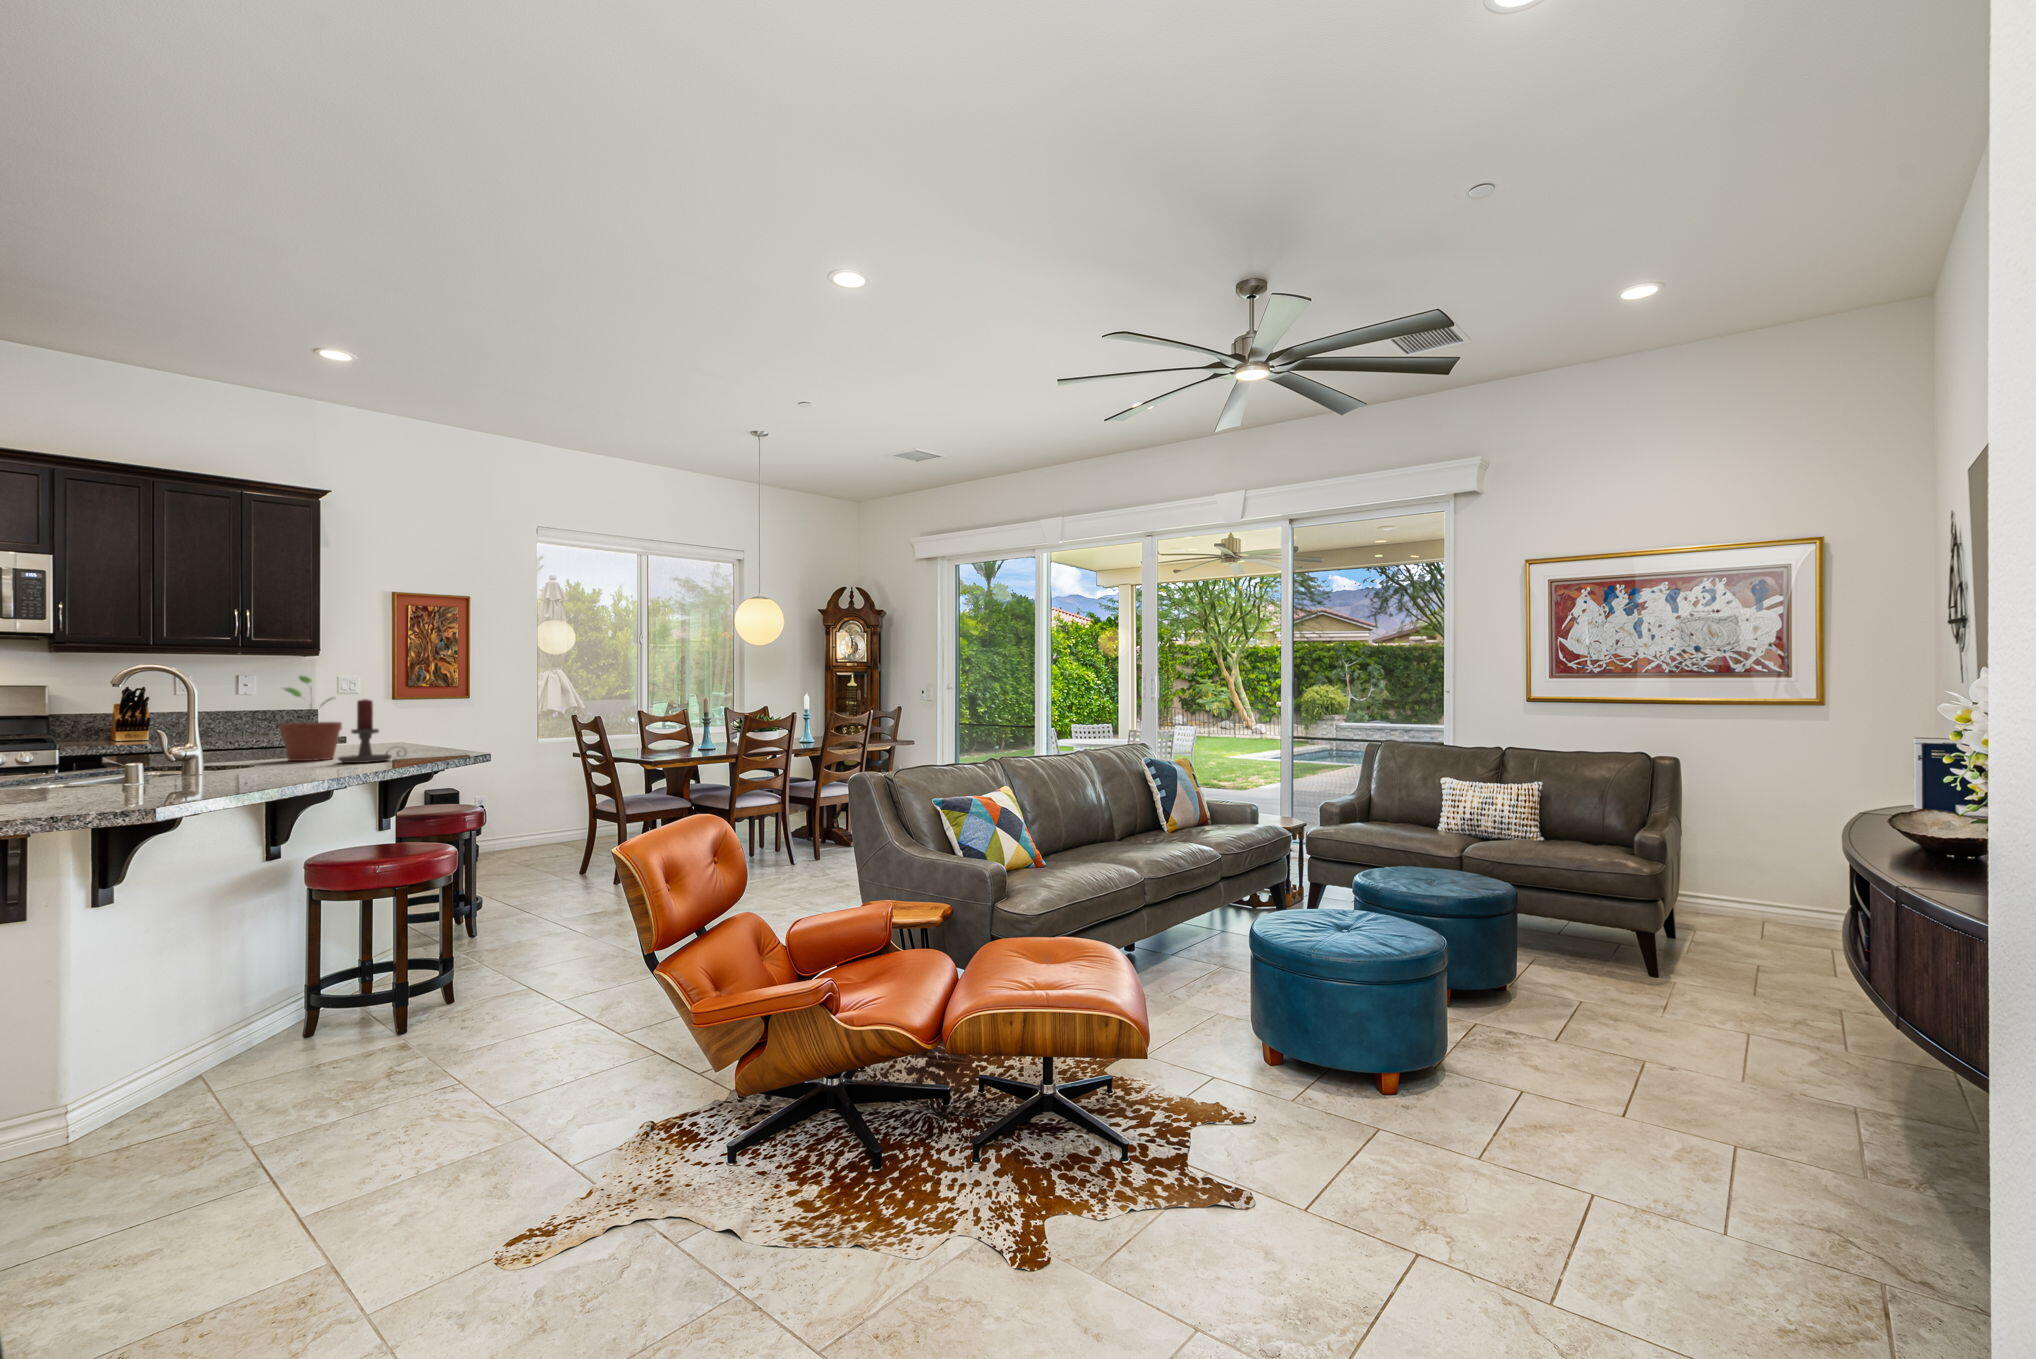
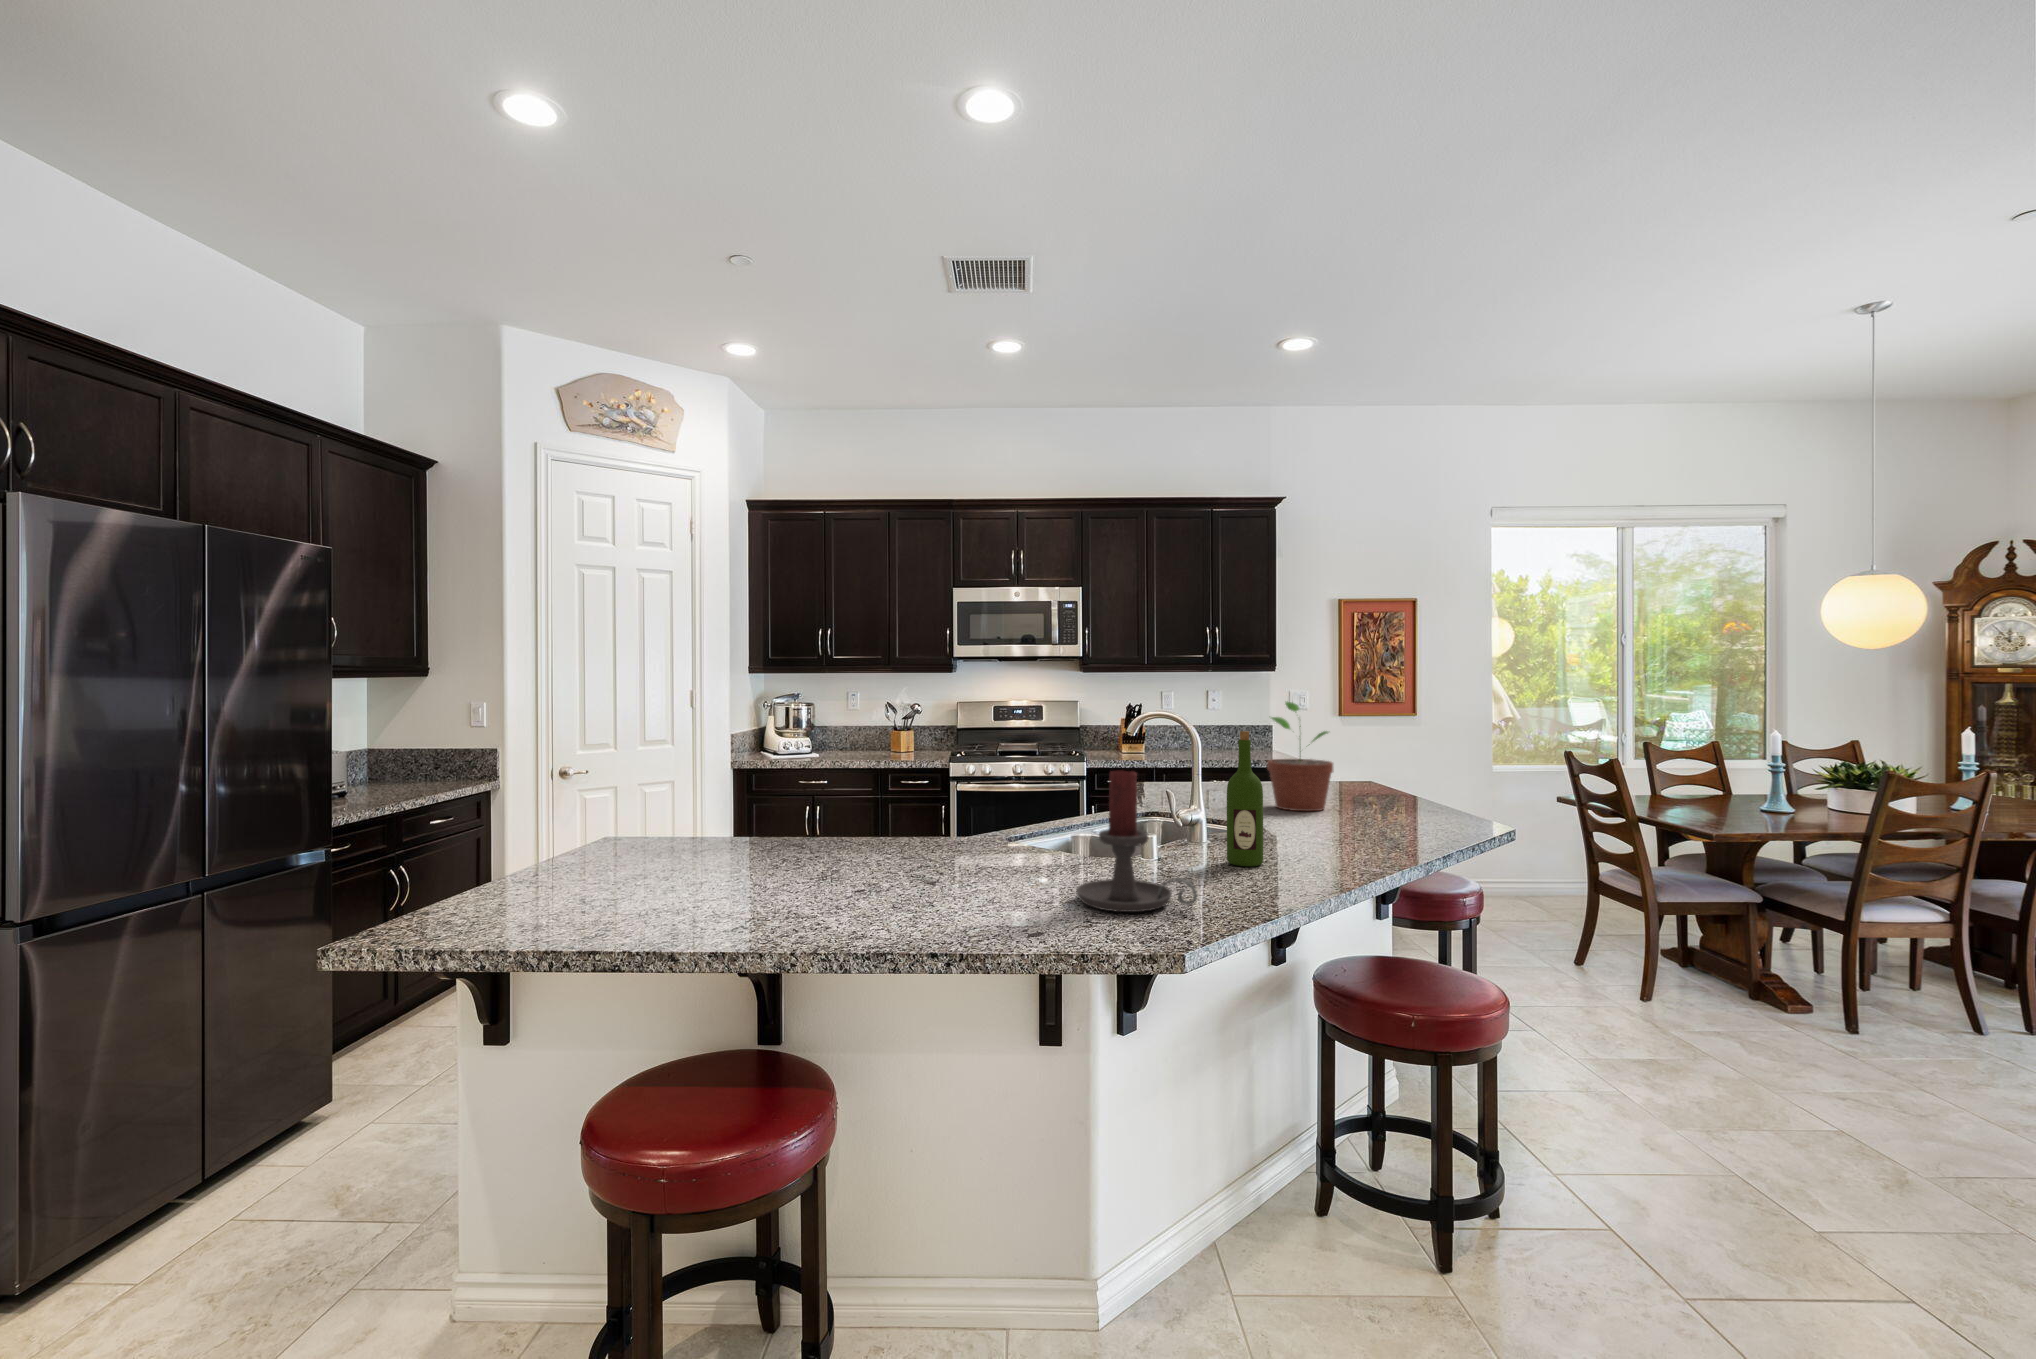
wine bottle: none [219,688,251,782] -> present [1227,731,1263,866]
candle holder: present [338,699,406,763] -> present [1076,770,1197,912]

